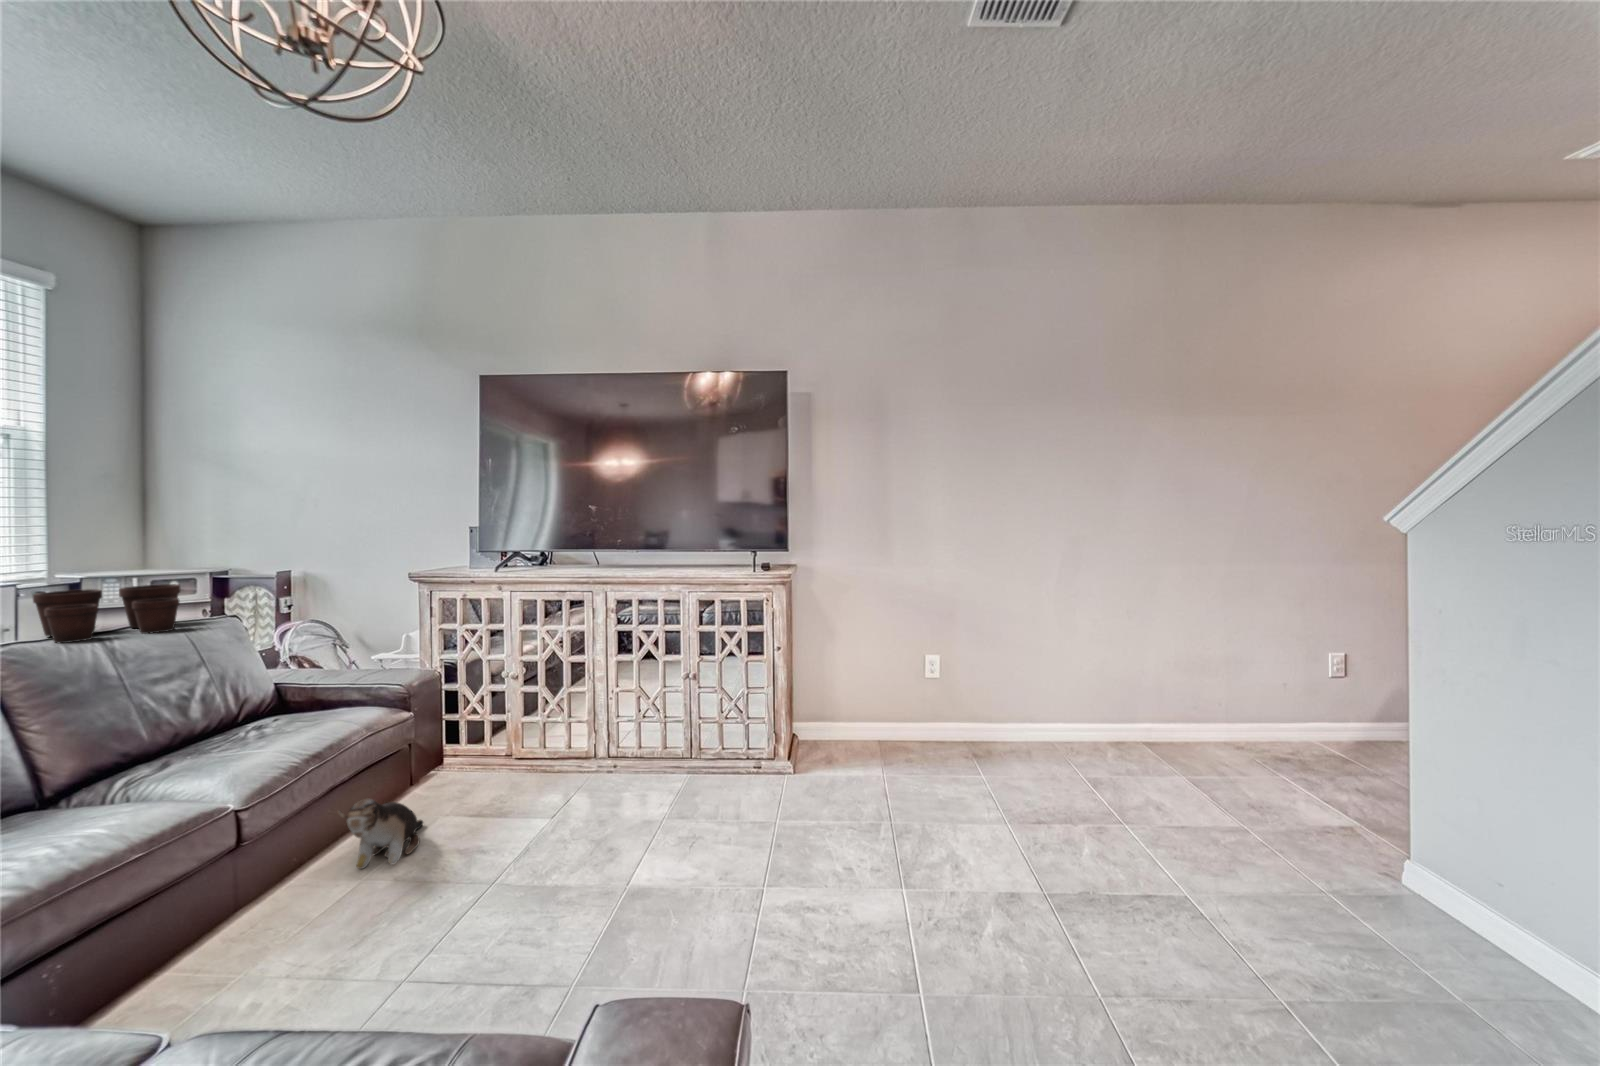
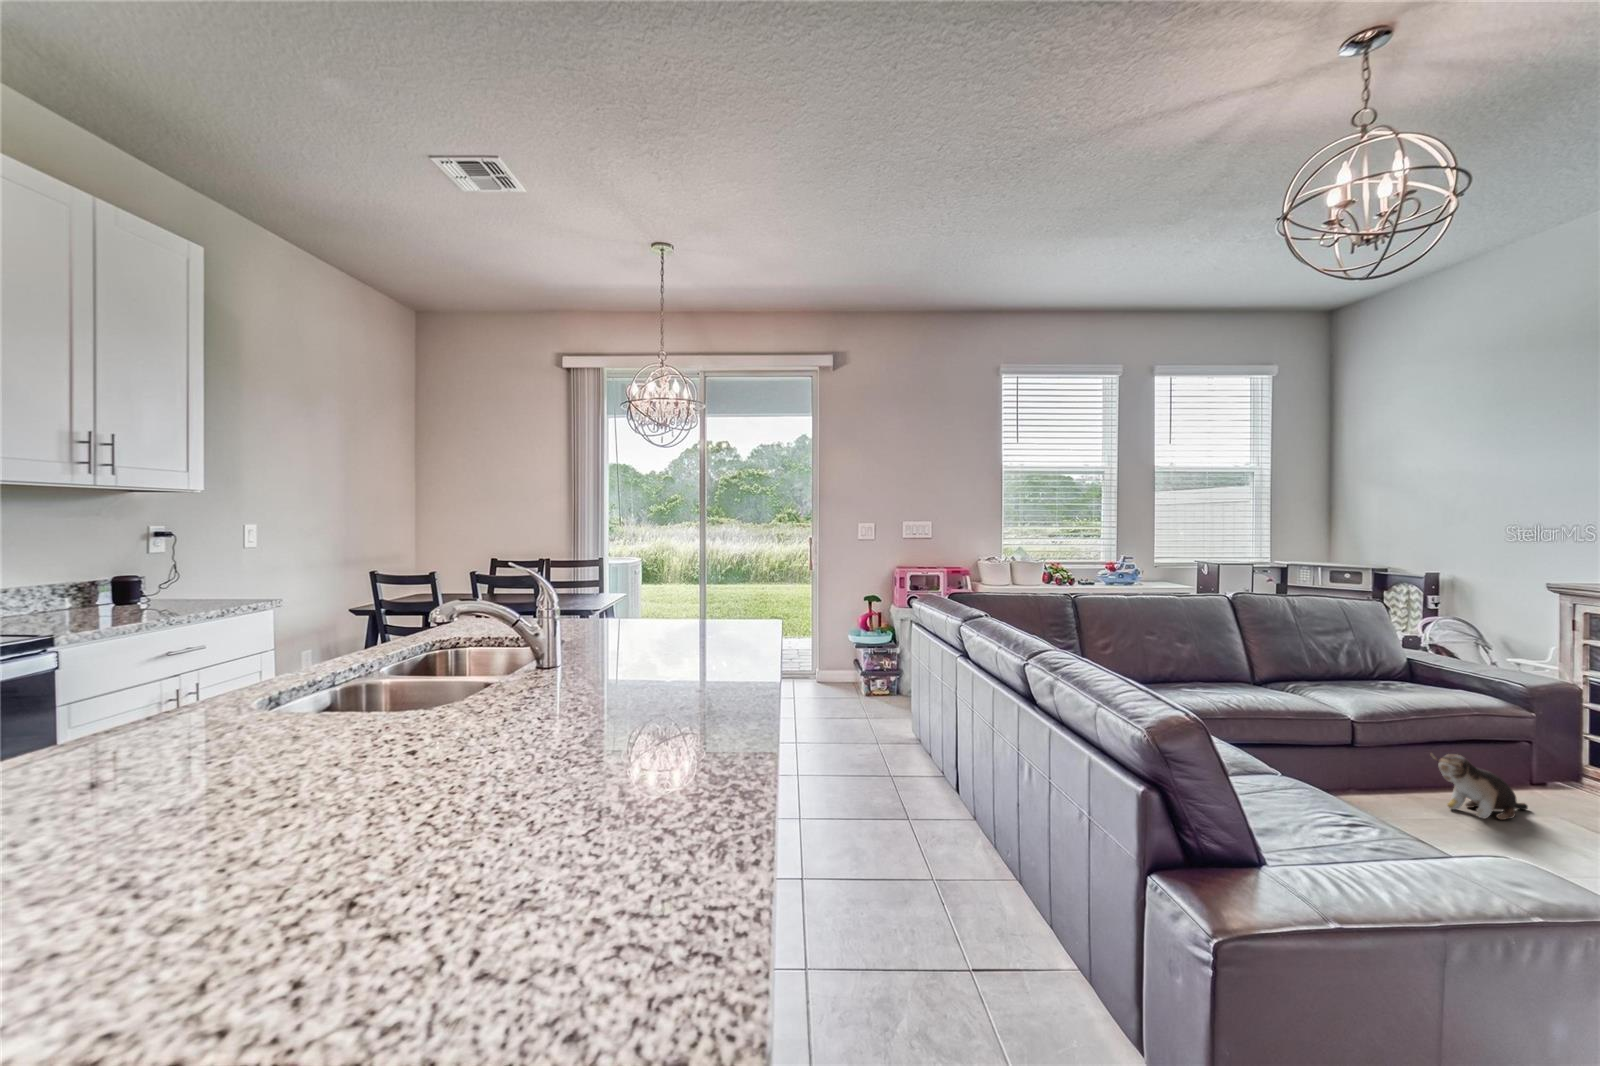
flower pot: present [33,584,181,643] -> none [1258,570,1340,603]

